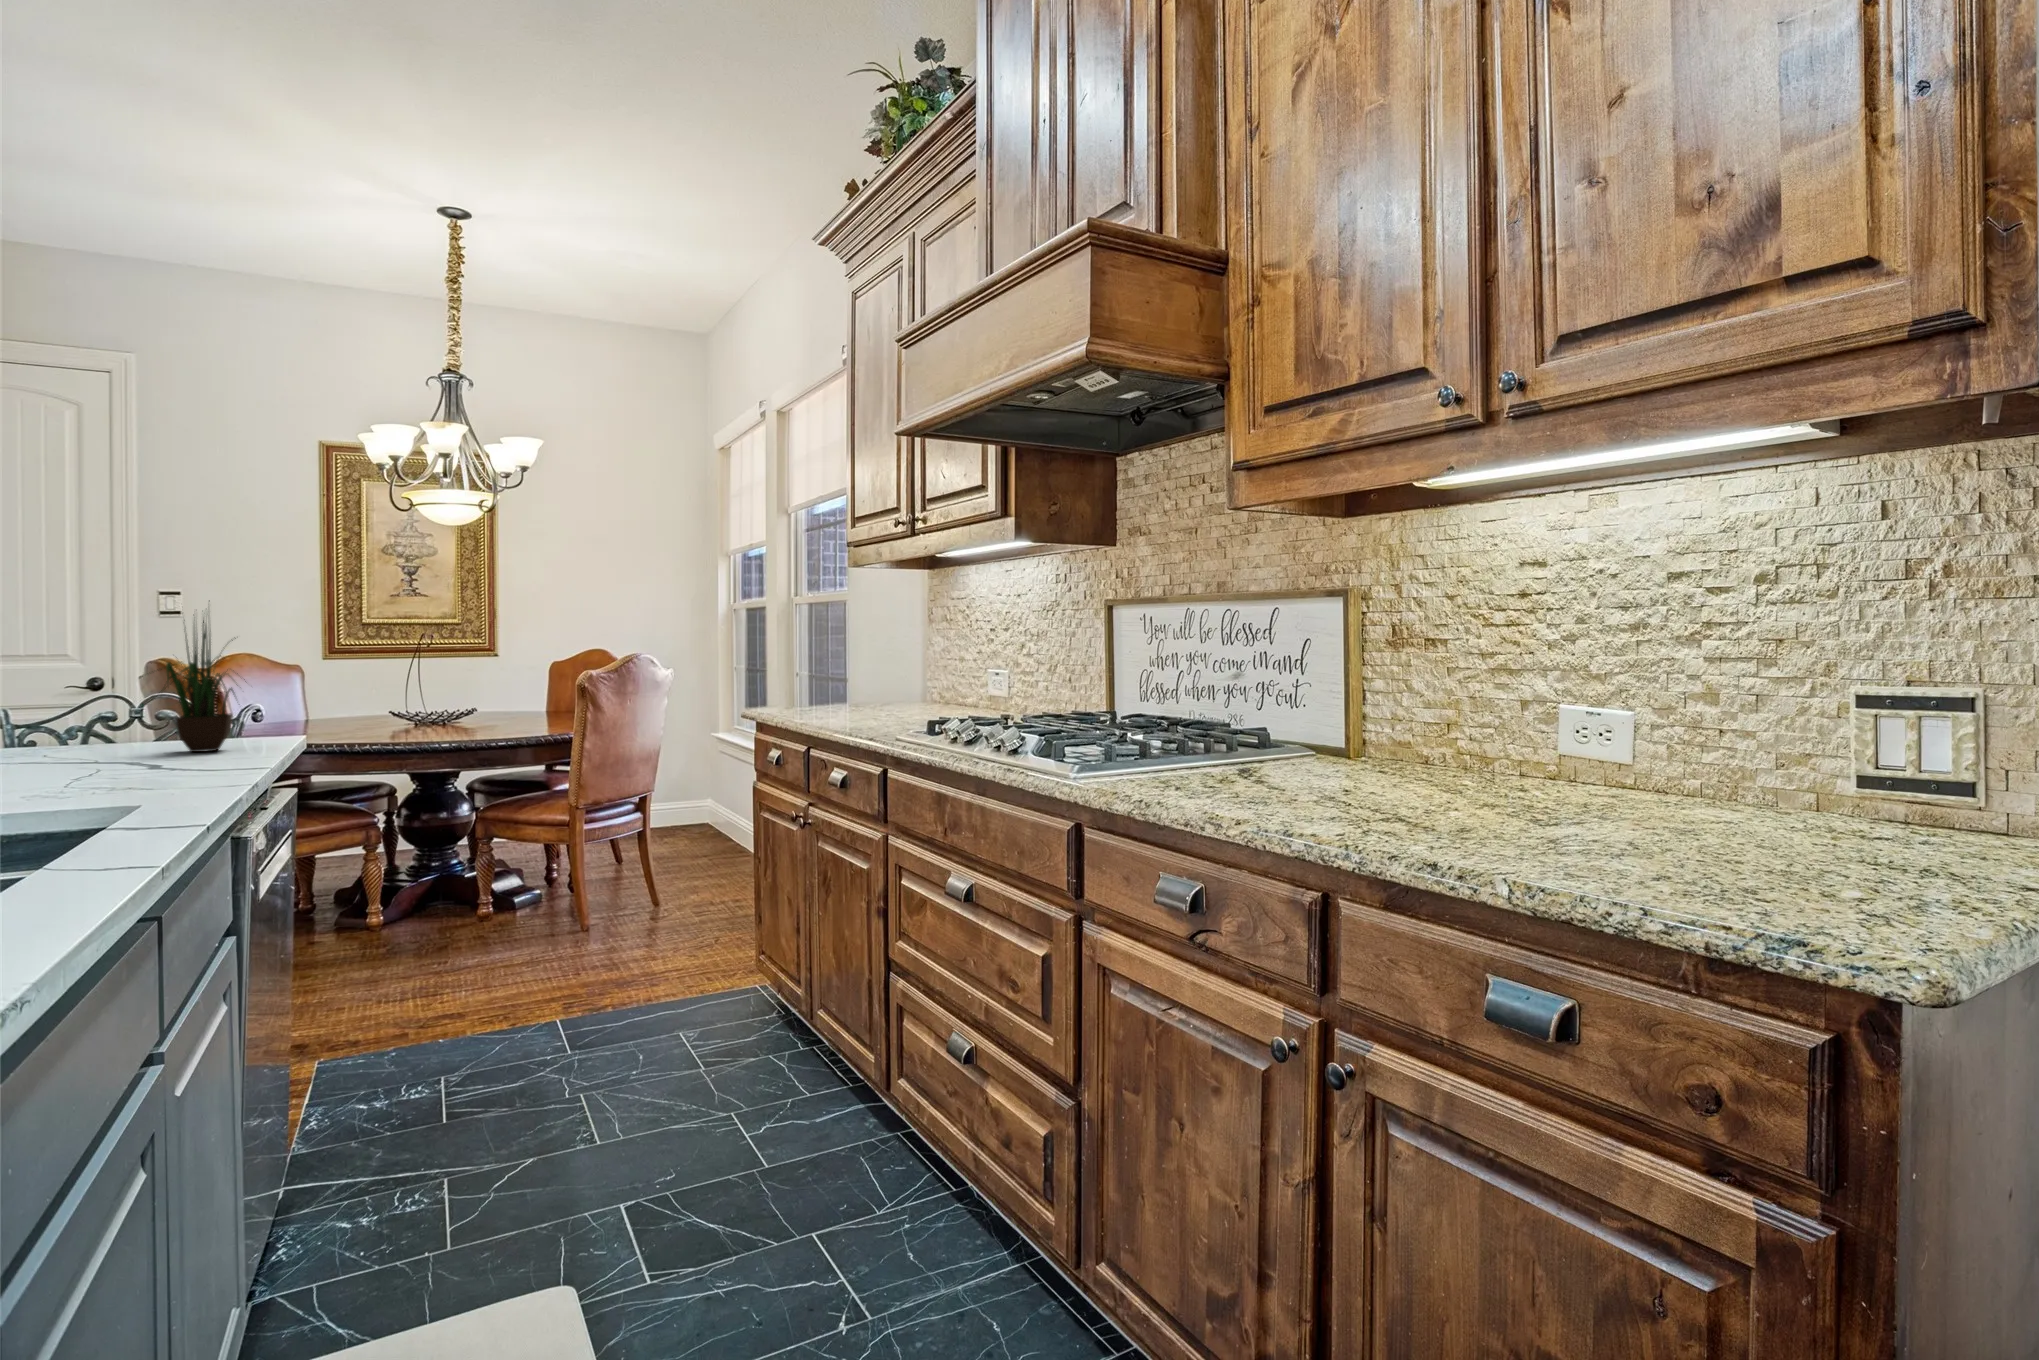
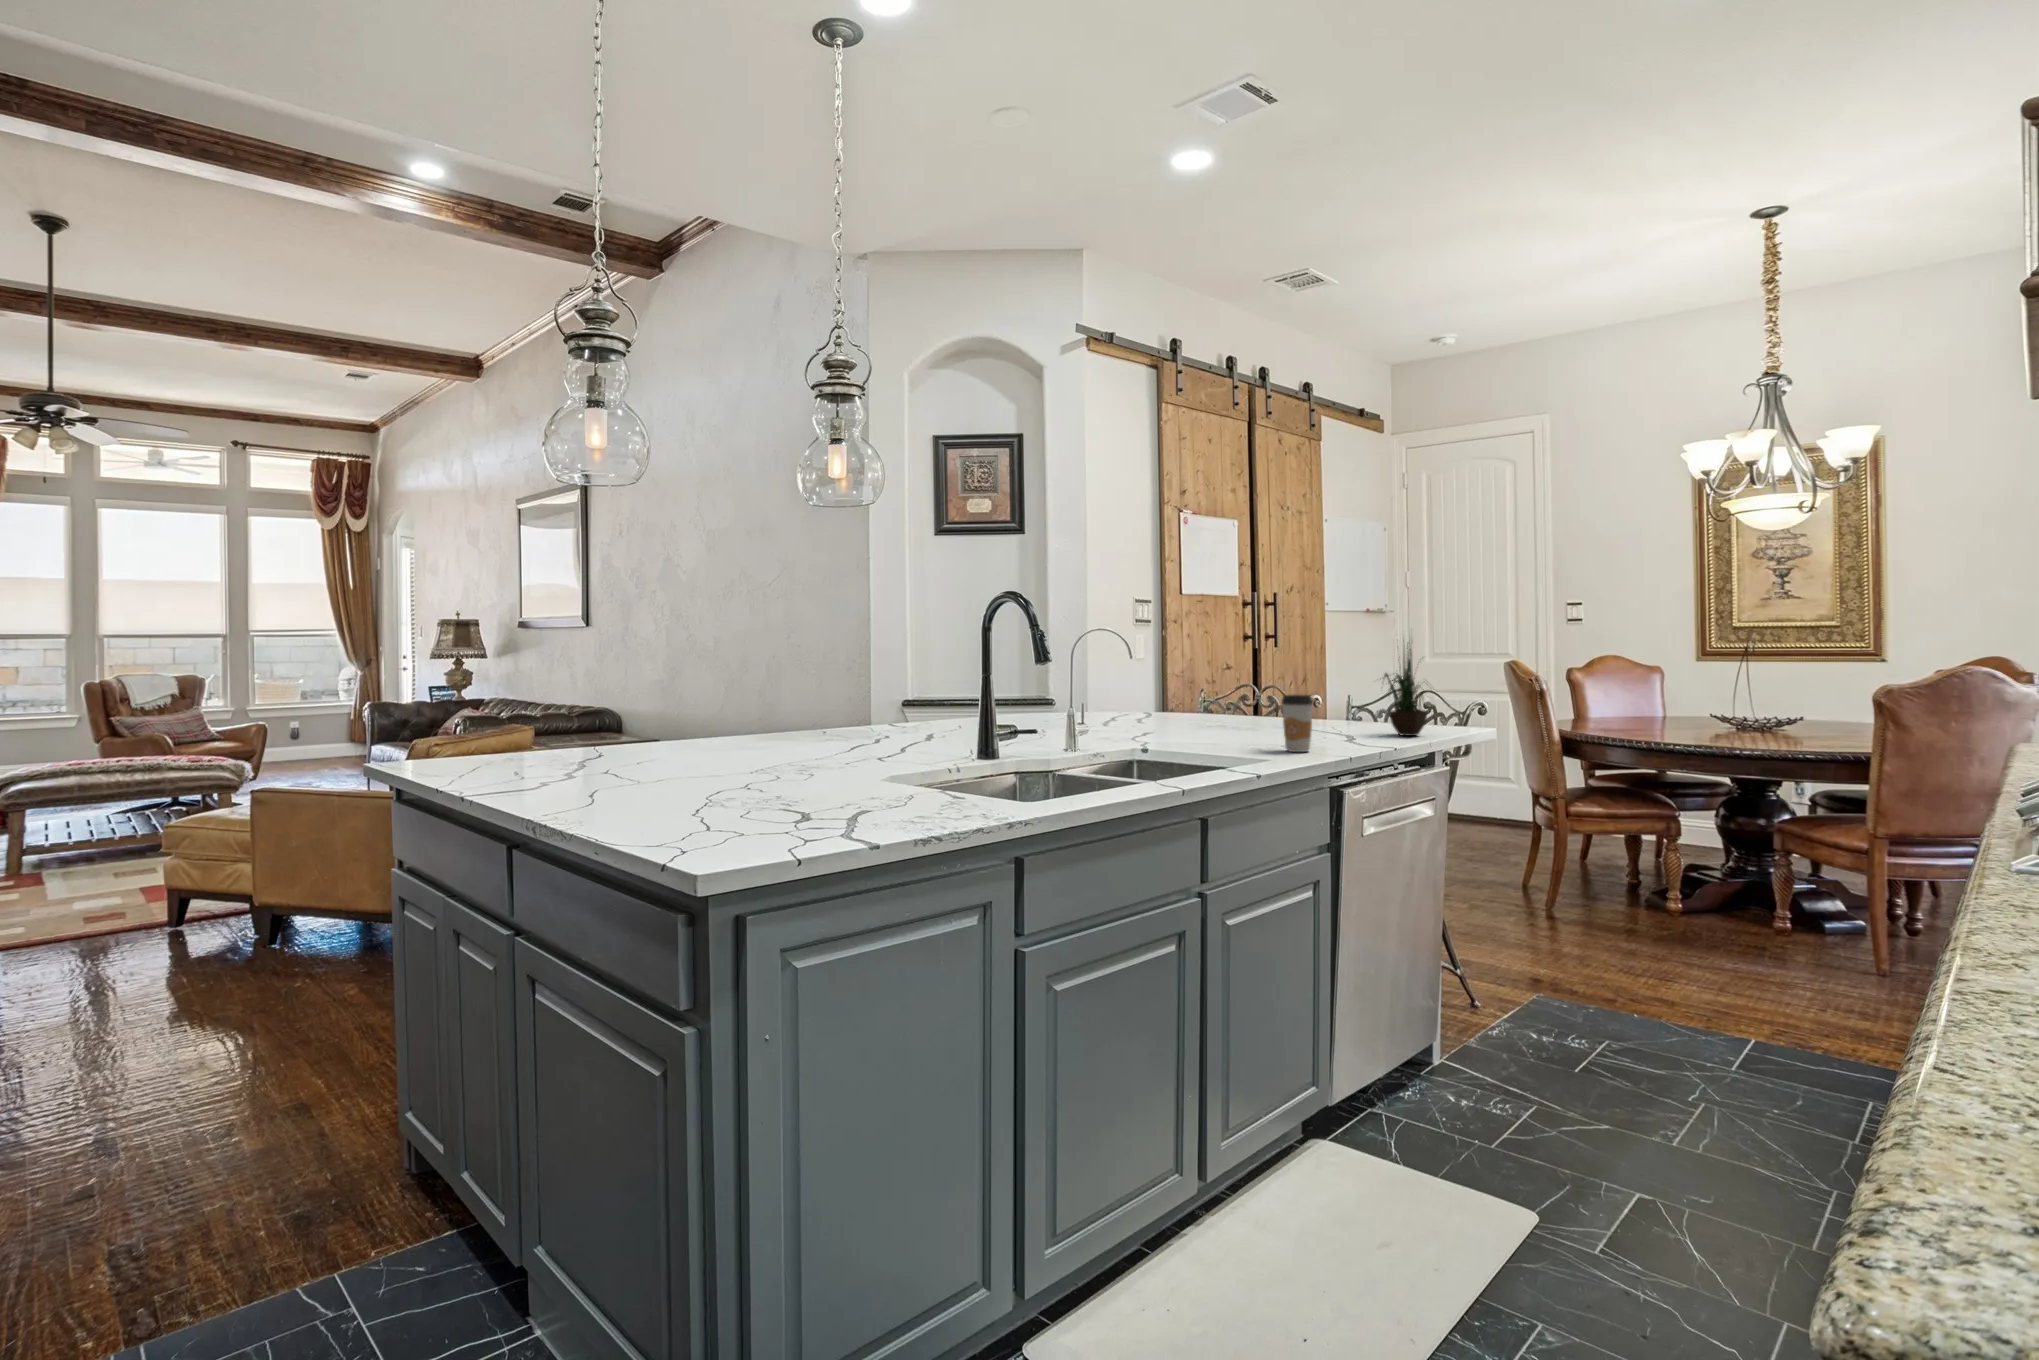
coffee cup: none [55,694,126,791] -> present [1282,695,1313,752]

